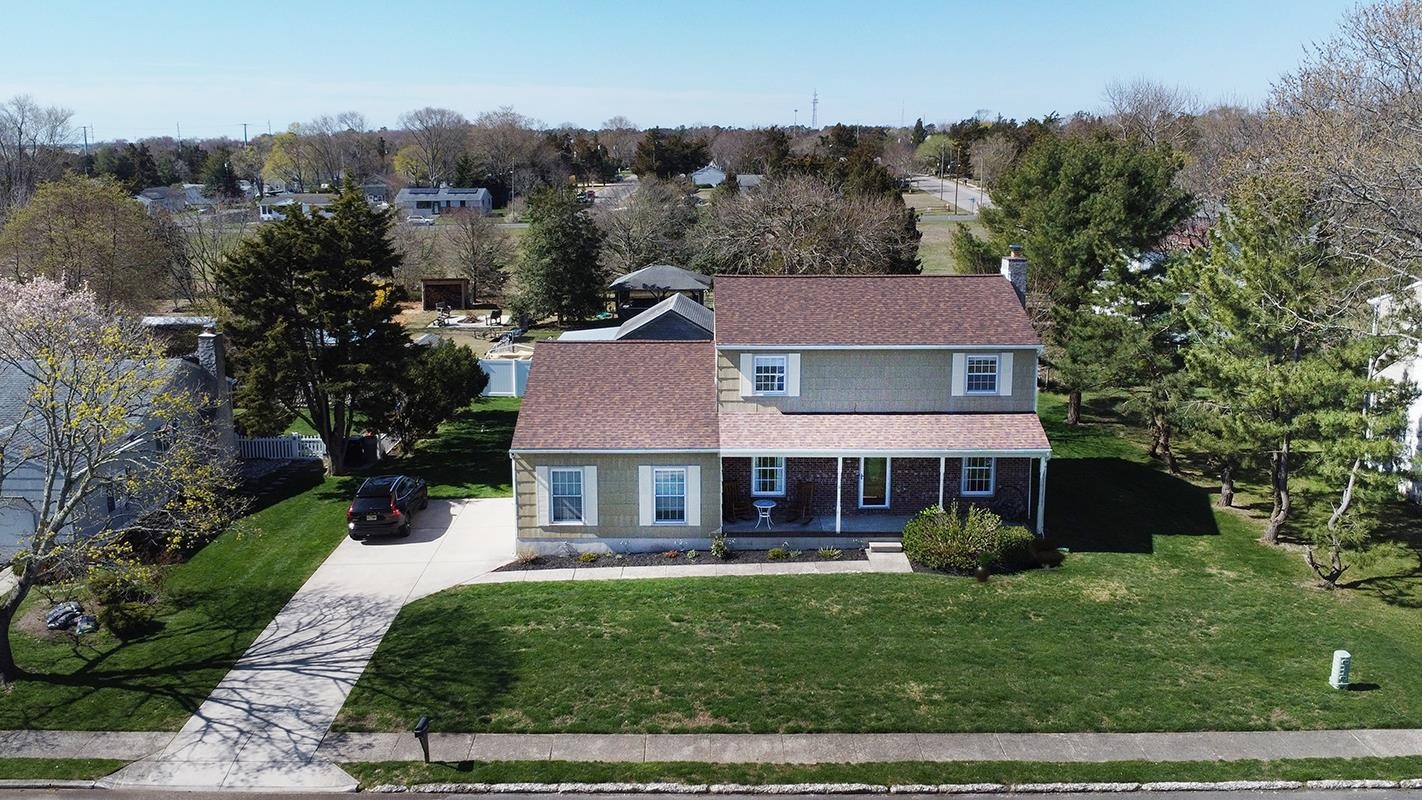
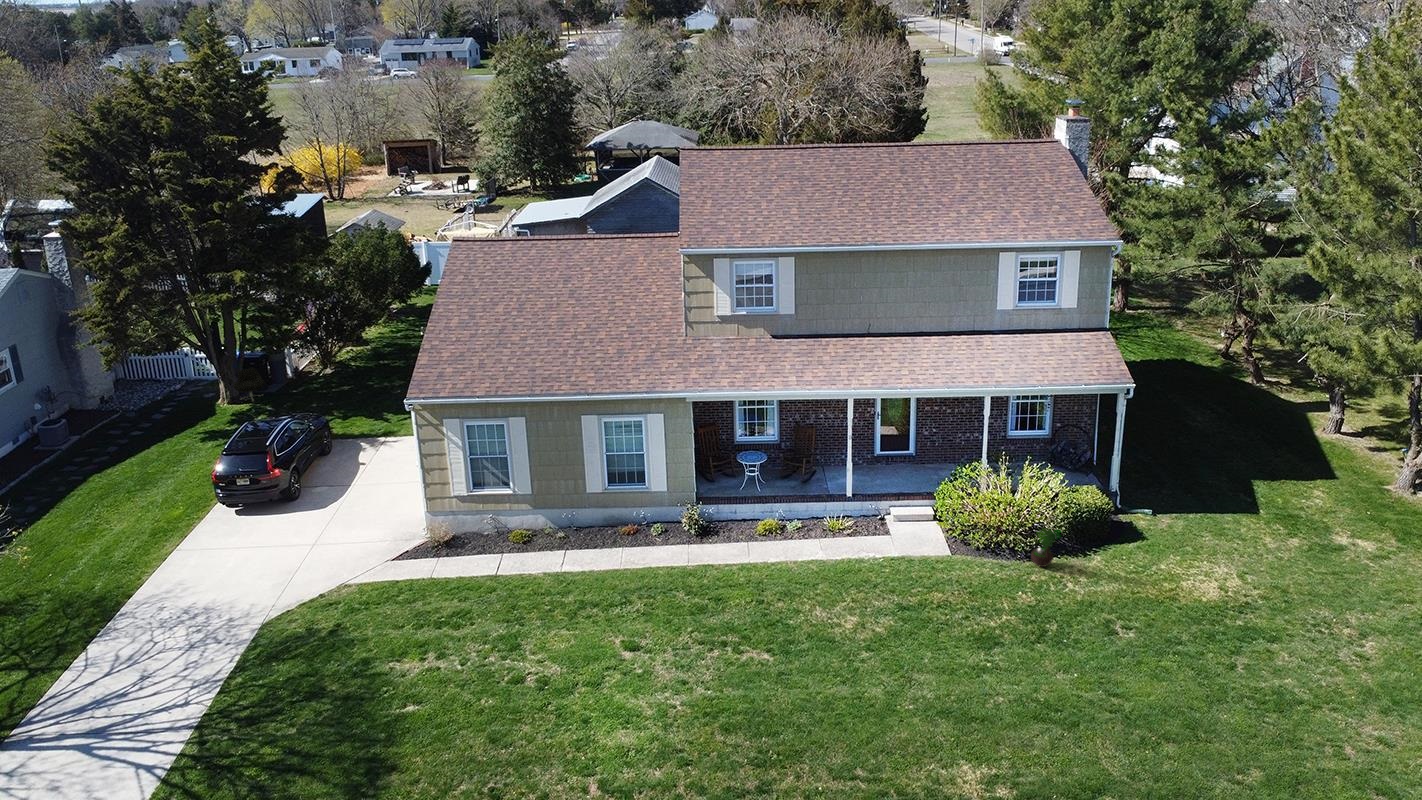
lounge chair: present [1029,538,1066,574] -> present [233,368,264,400]

